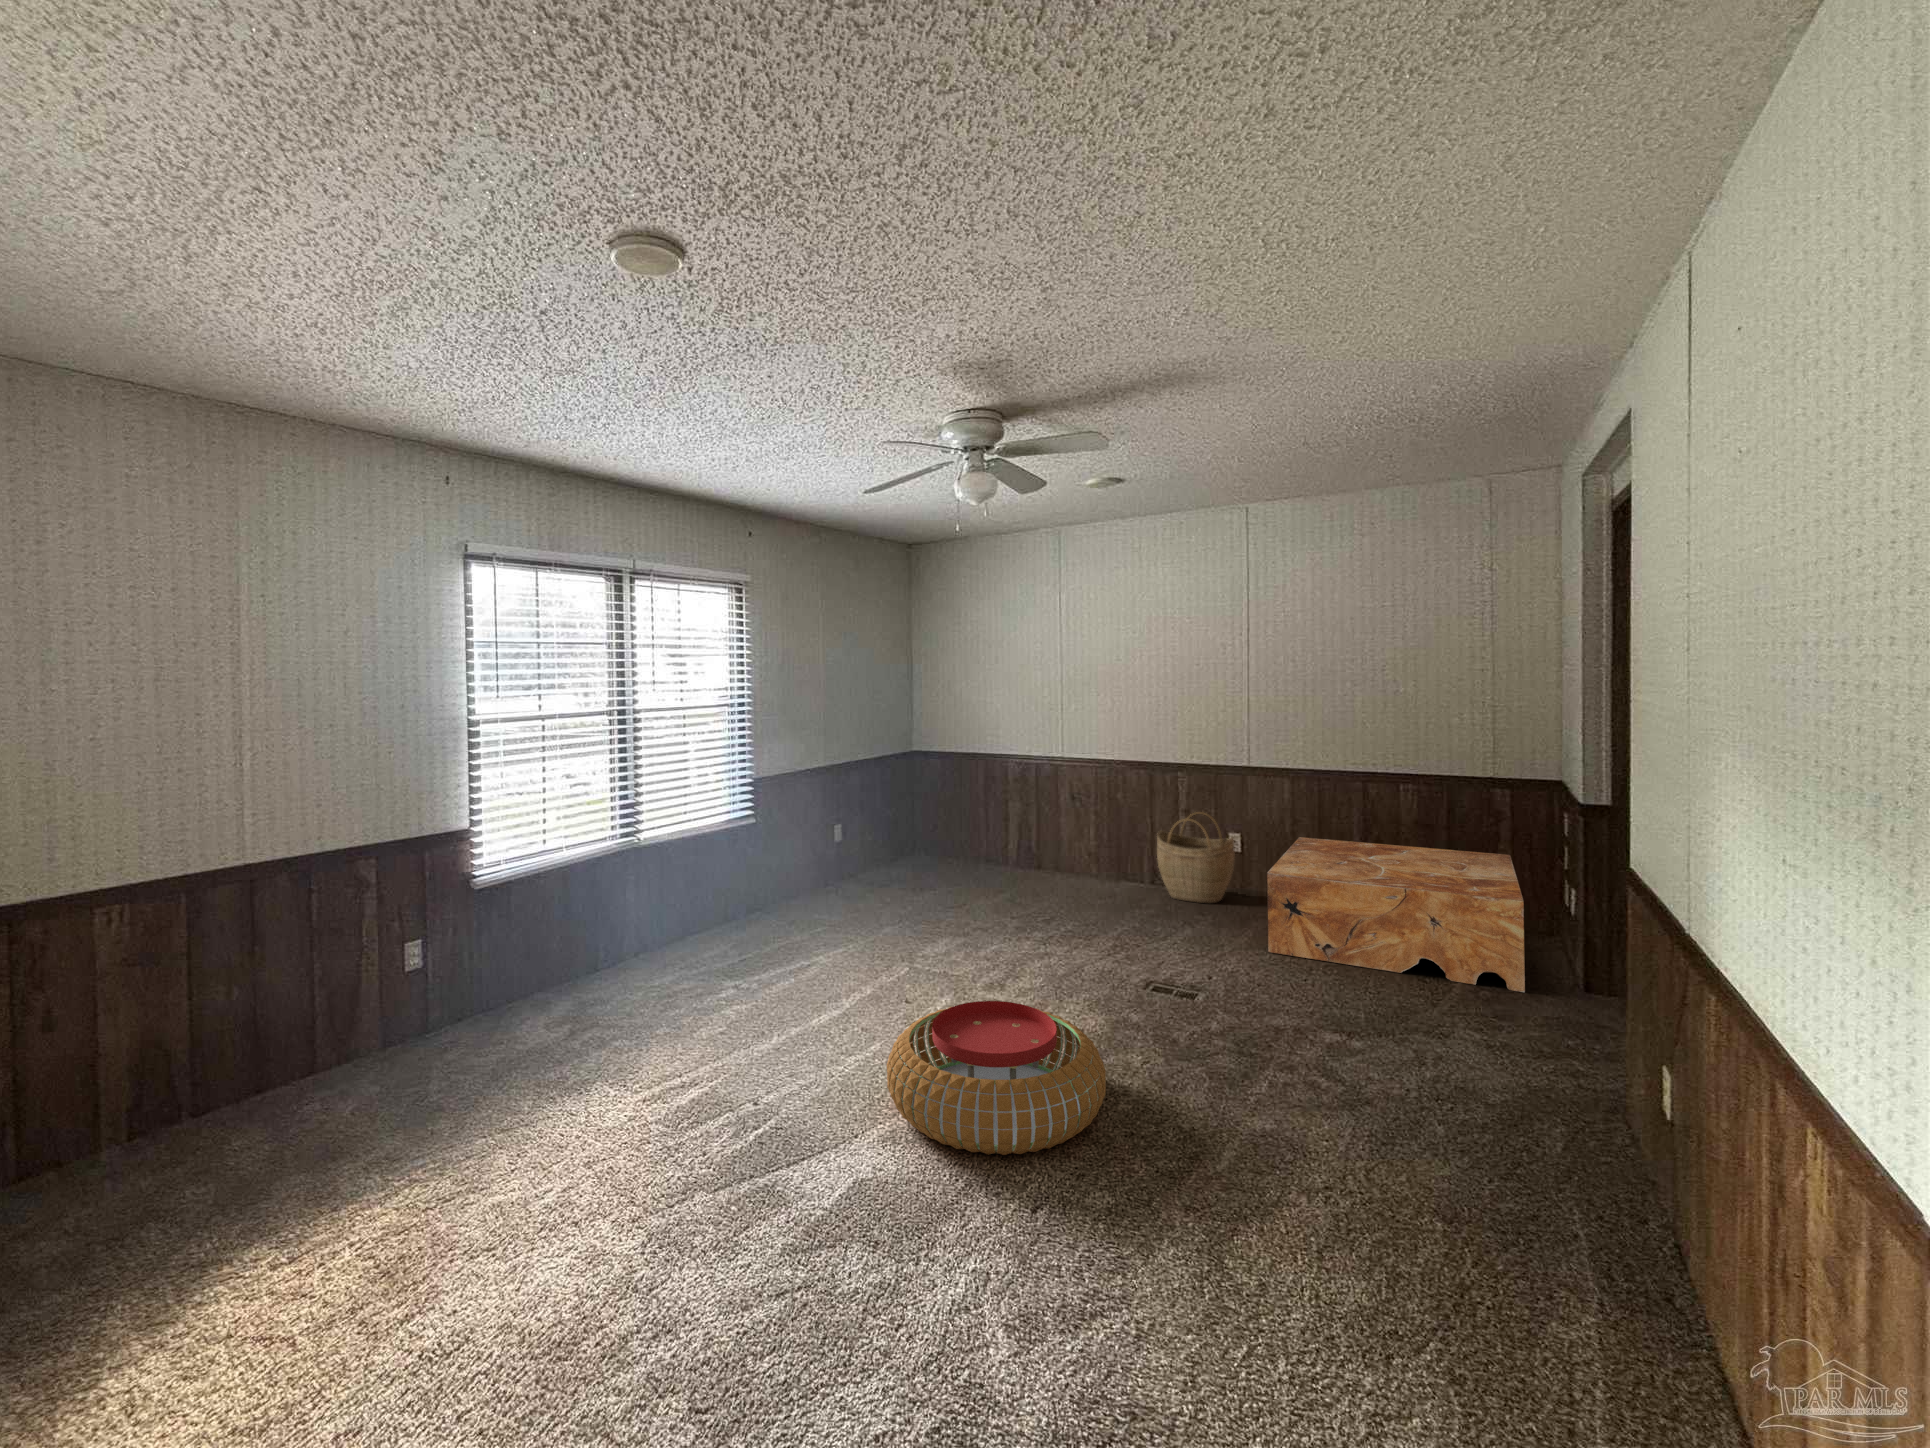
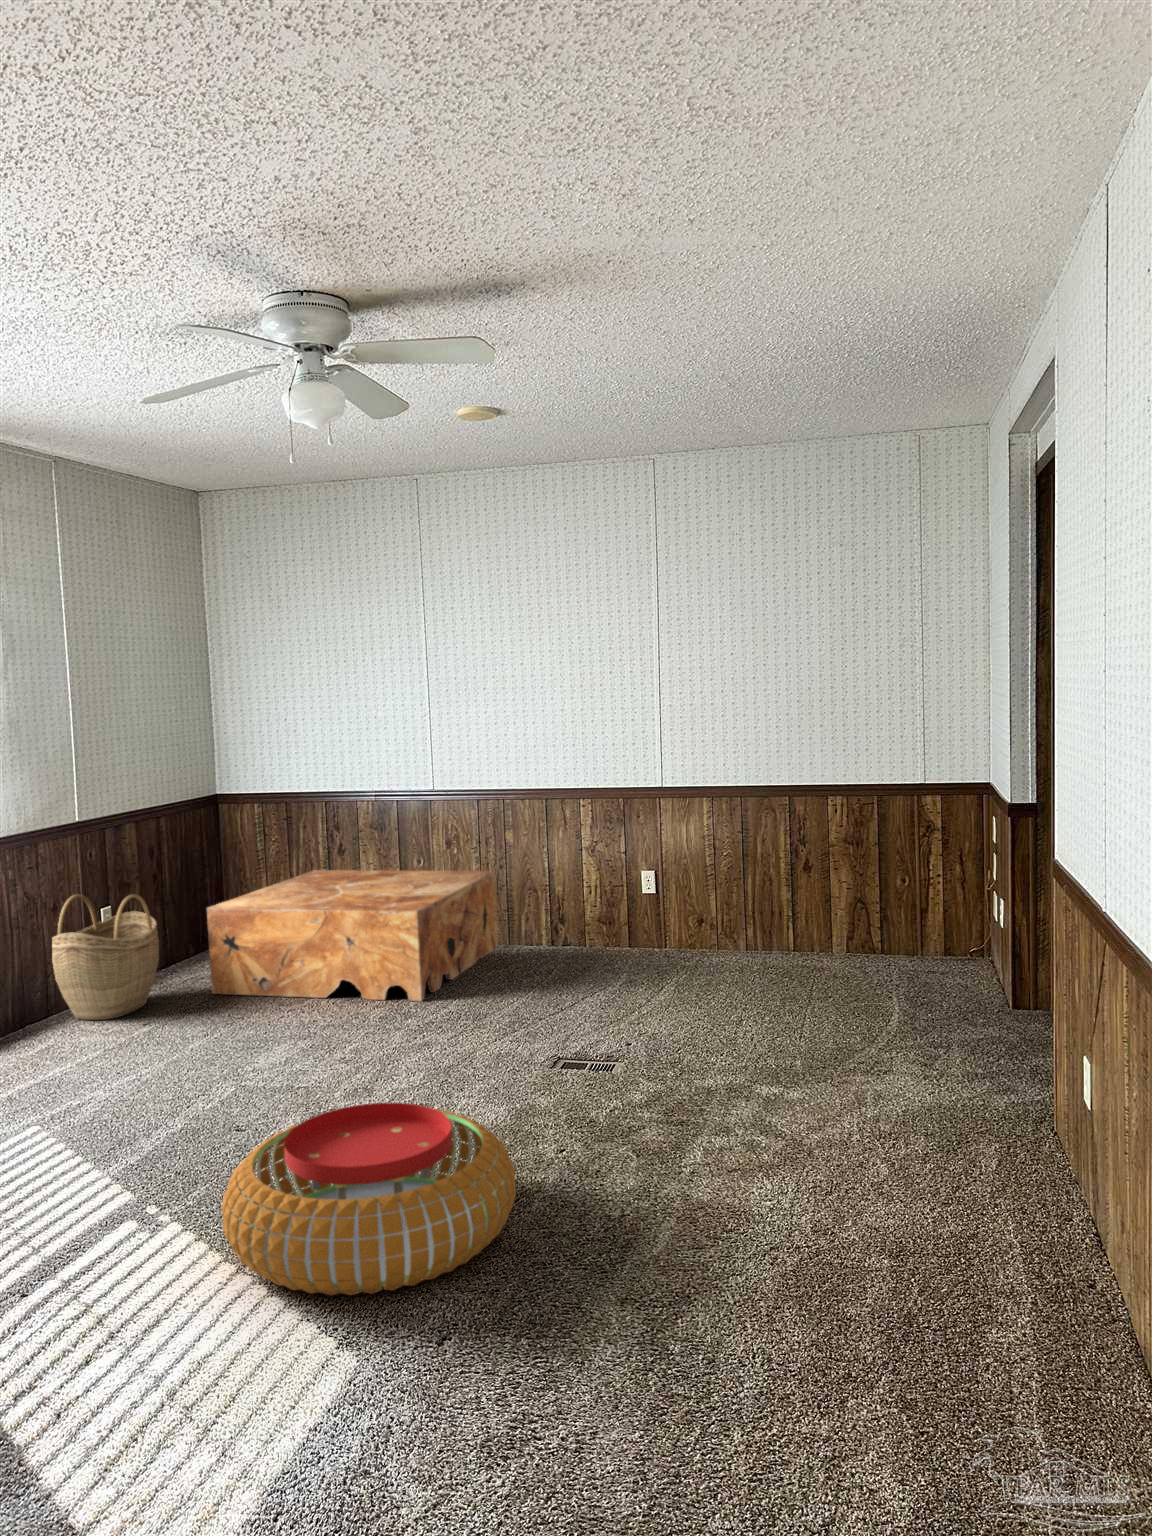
woven basket: present [1157,812,1235,903] -> present [52,894,159,1020]
coffee table: present [1267,837,1525,992] -> present [207,870,498,1001]

